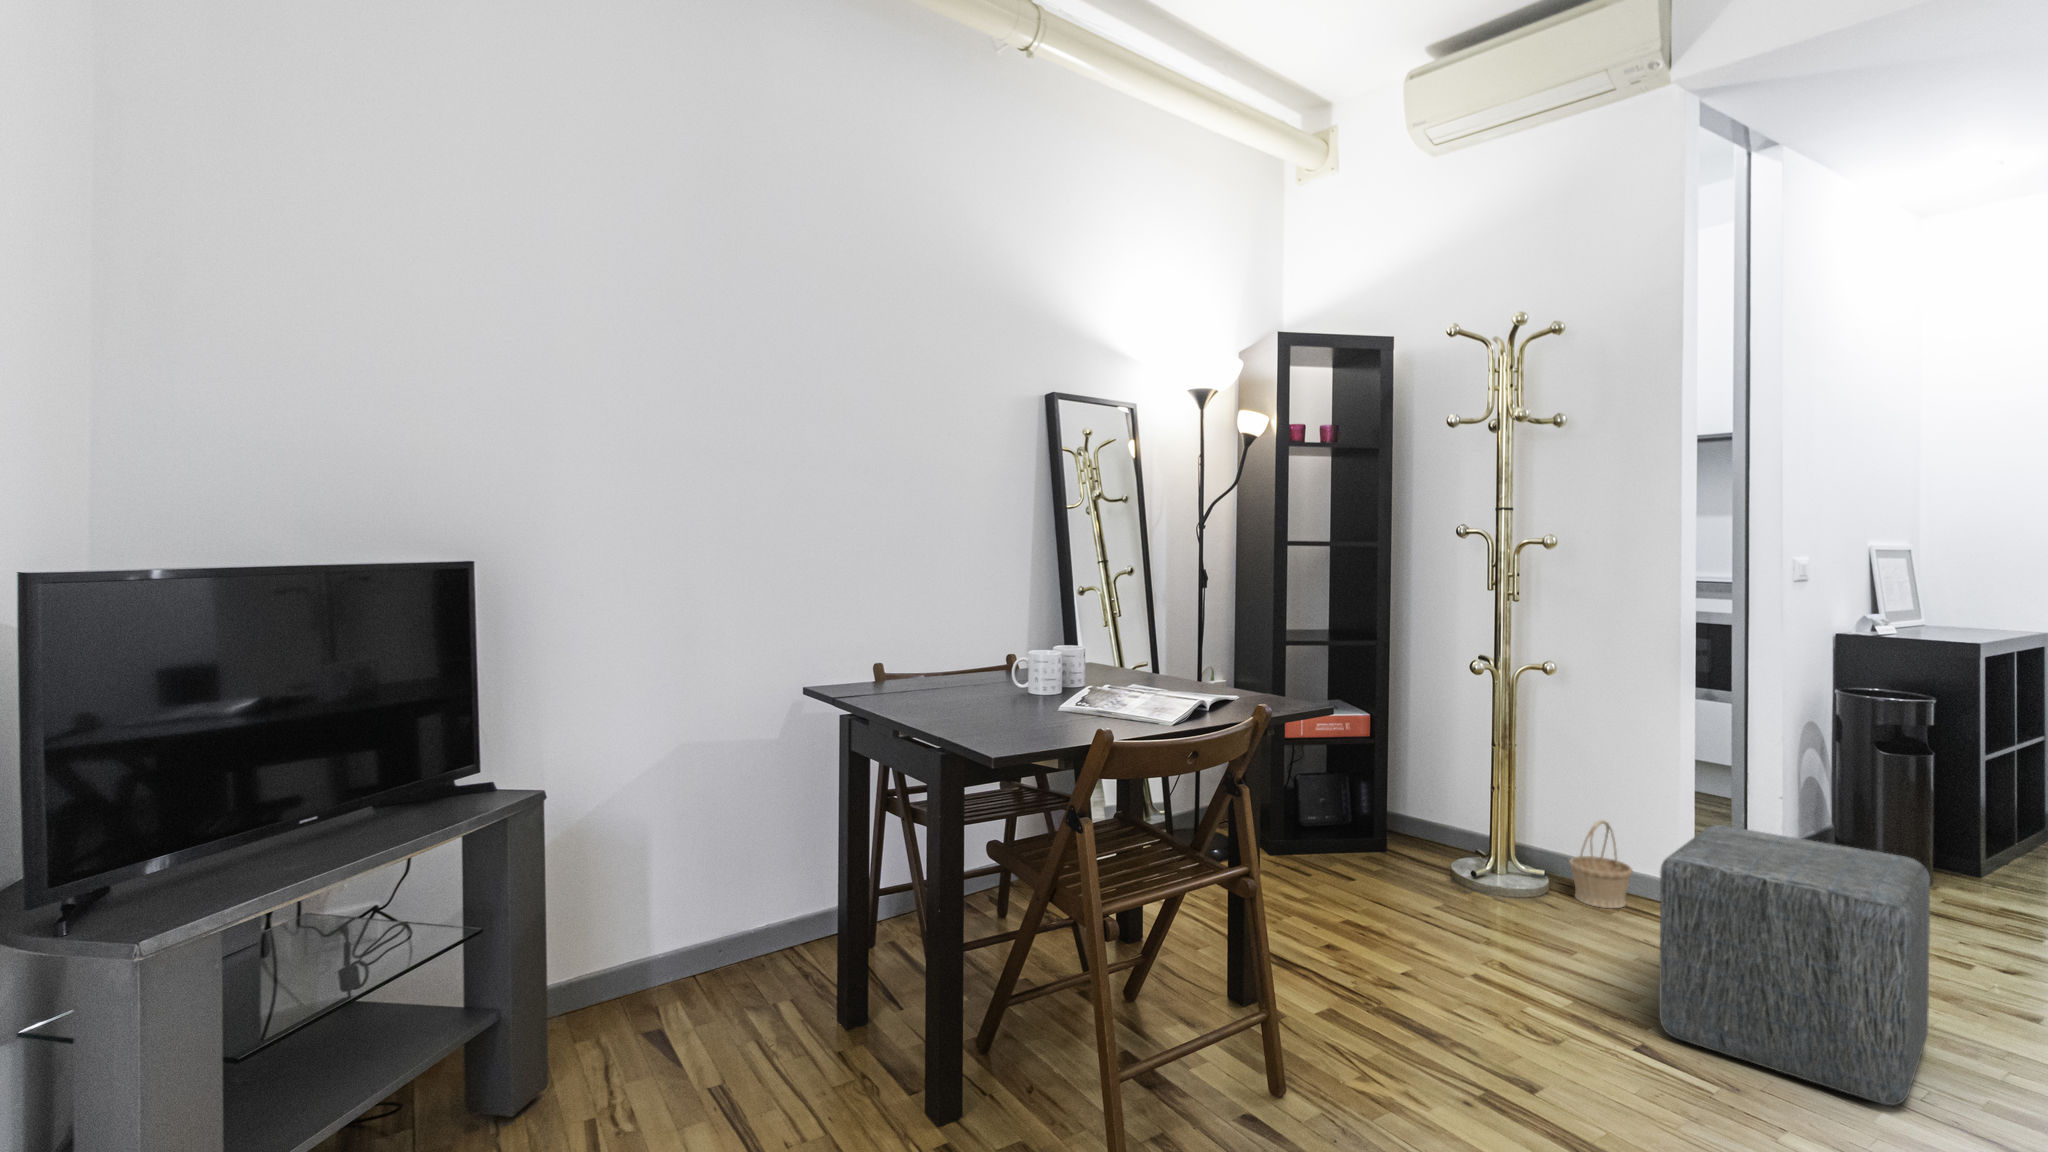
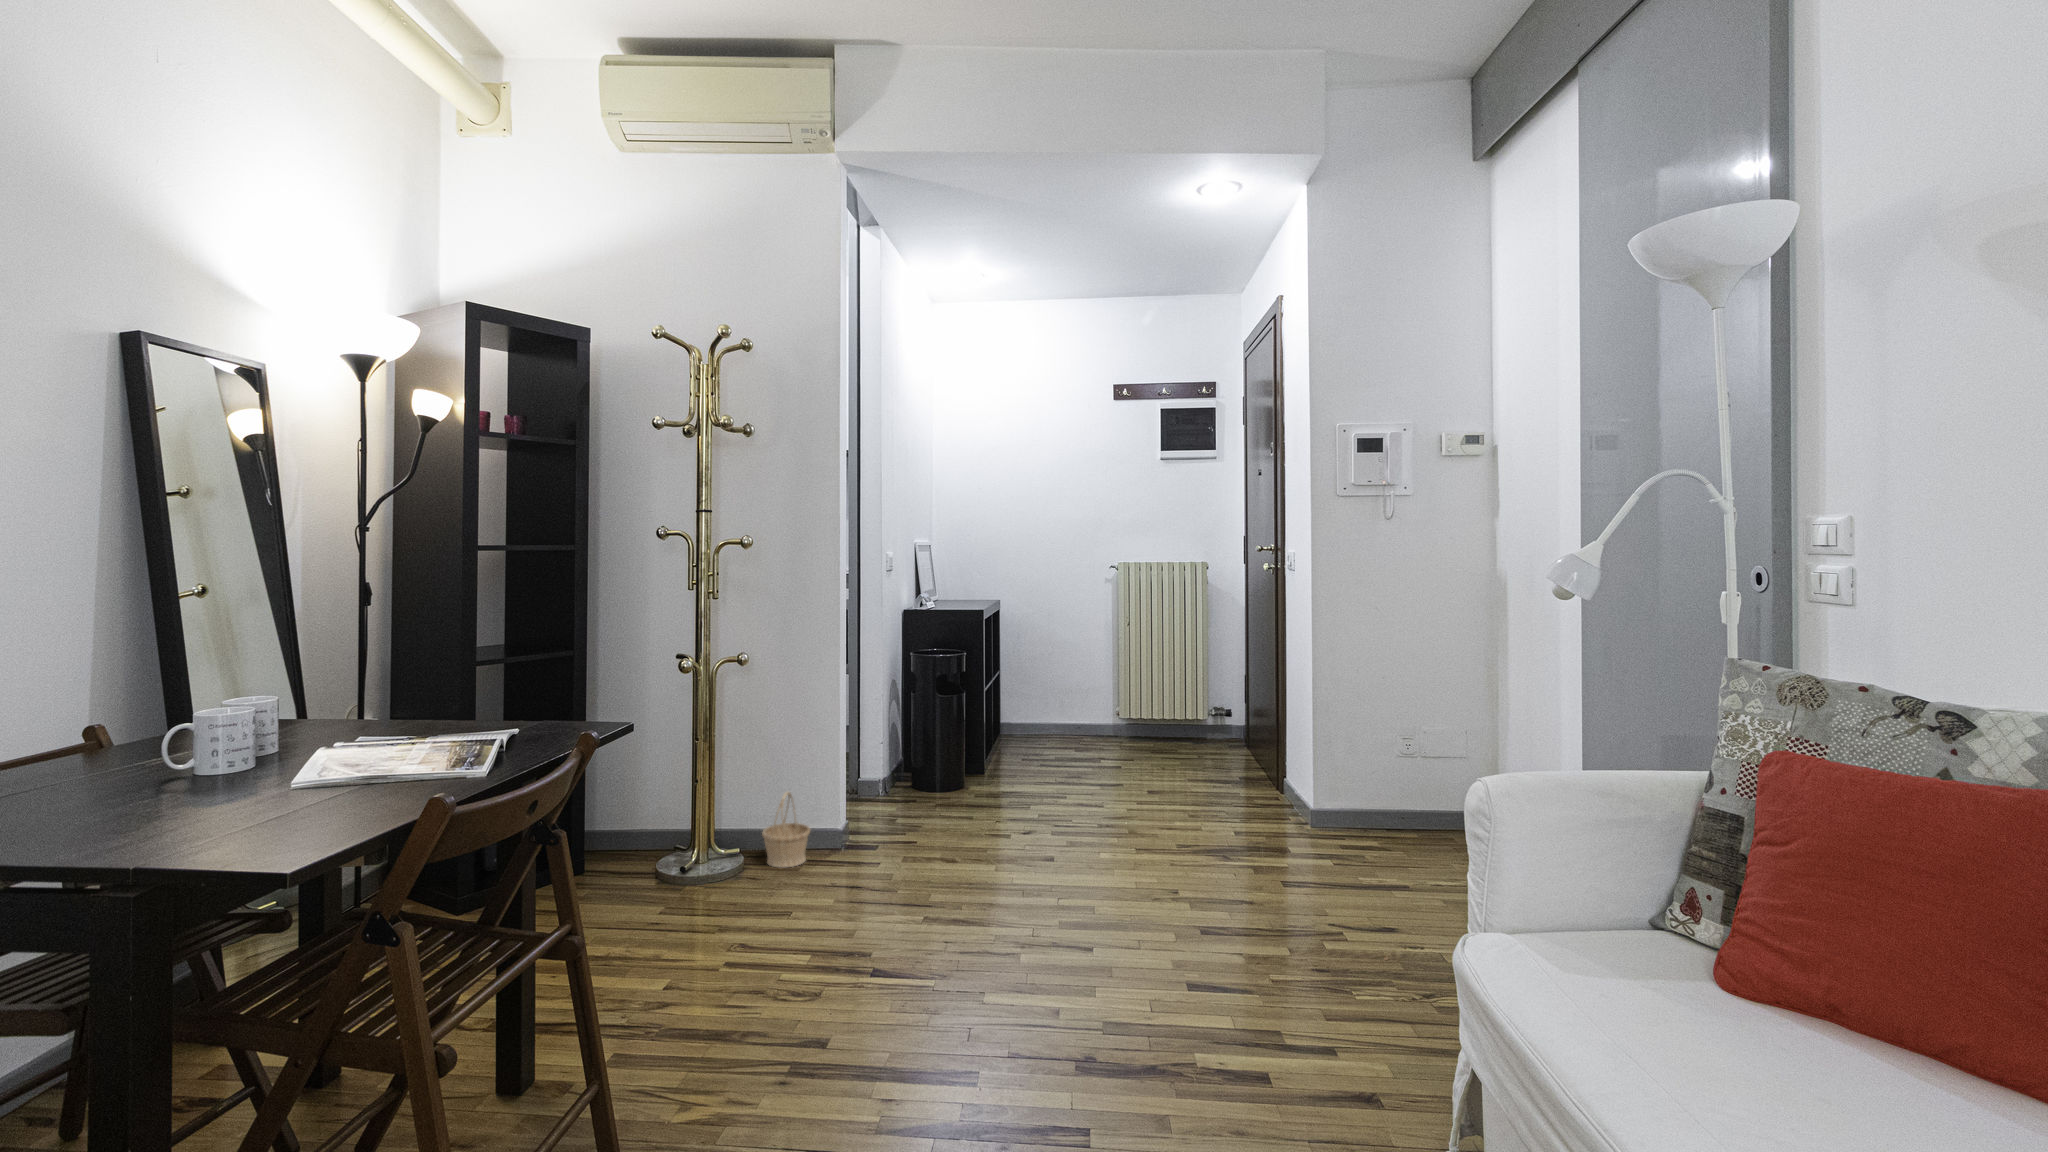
ottoman: present [1659,825,1930,1105] -> none [876,779,1024,959]

